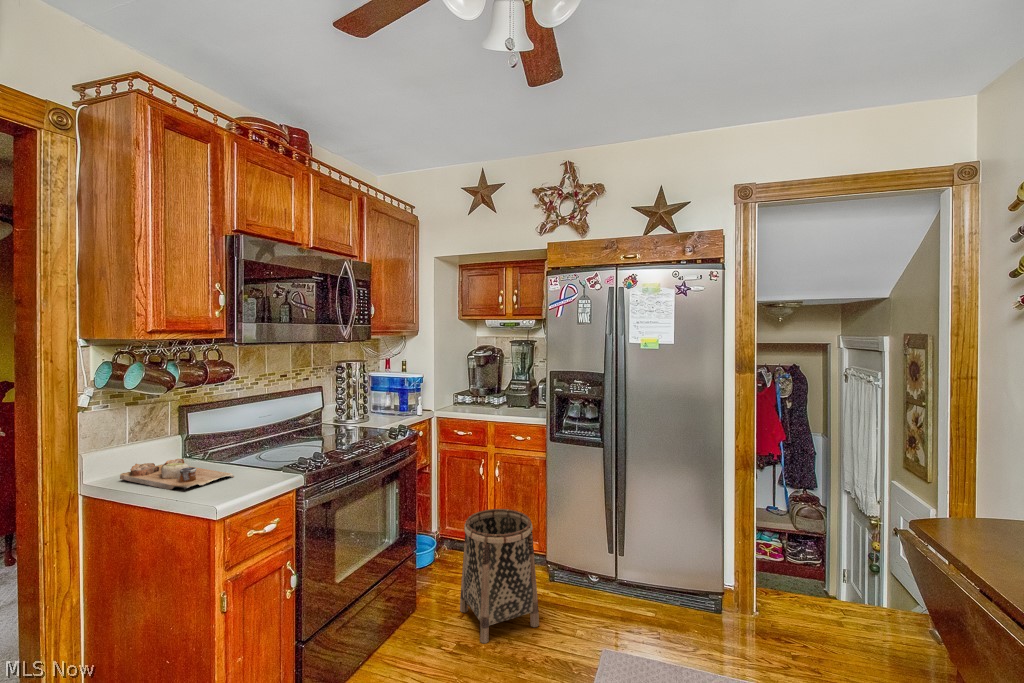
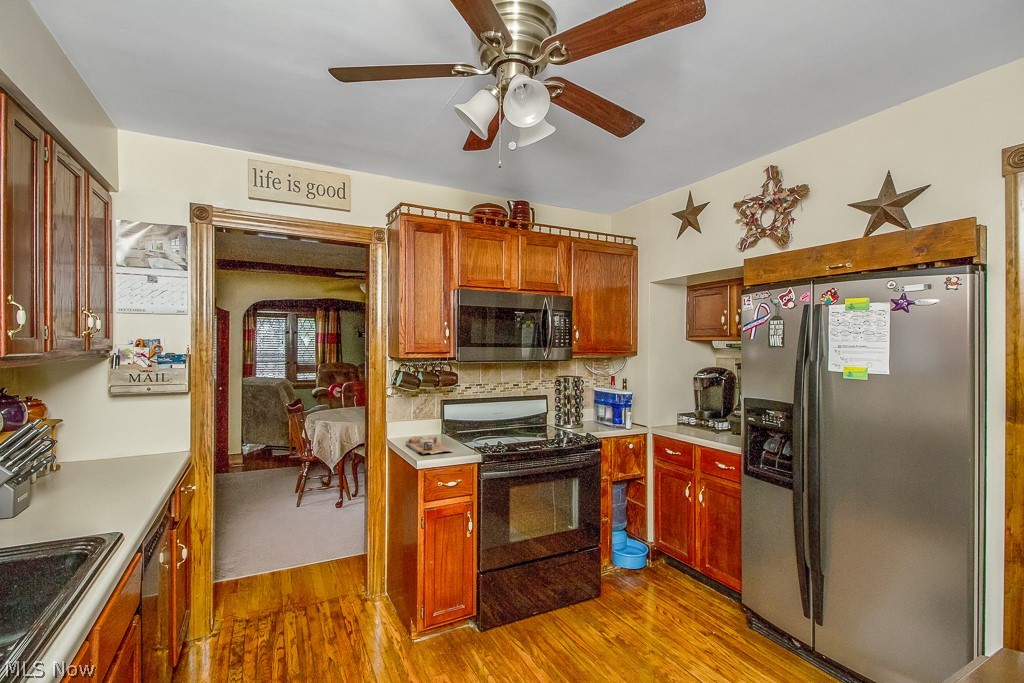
basket: present [460,509,539,643] -> none [633,527,704,657]

